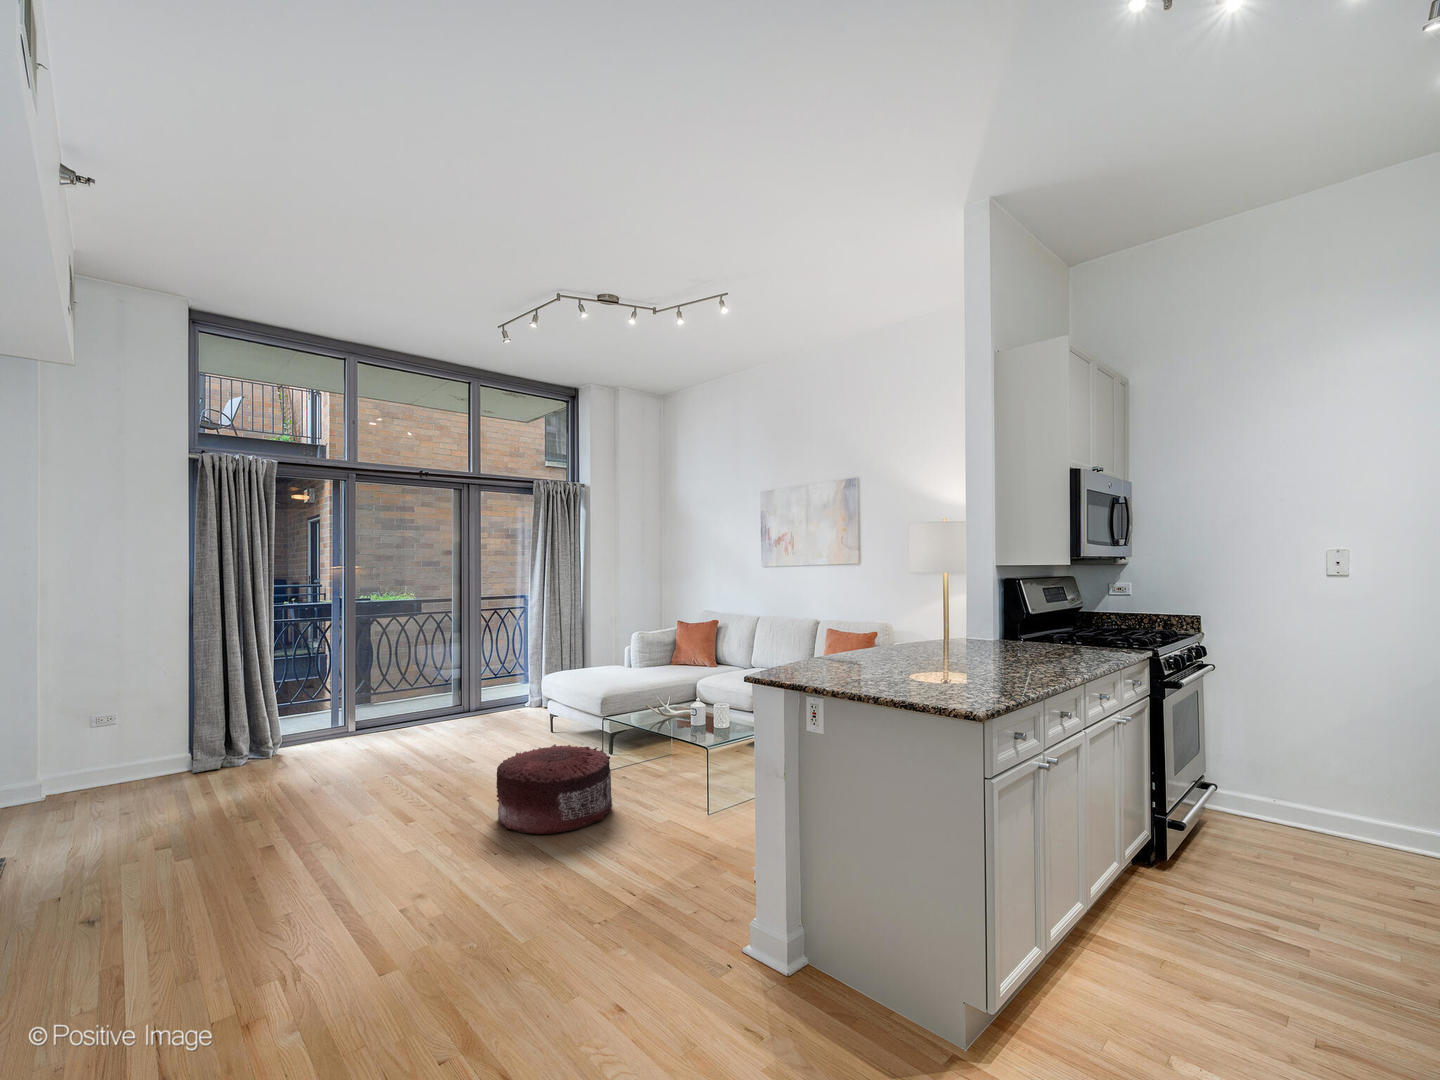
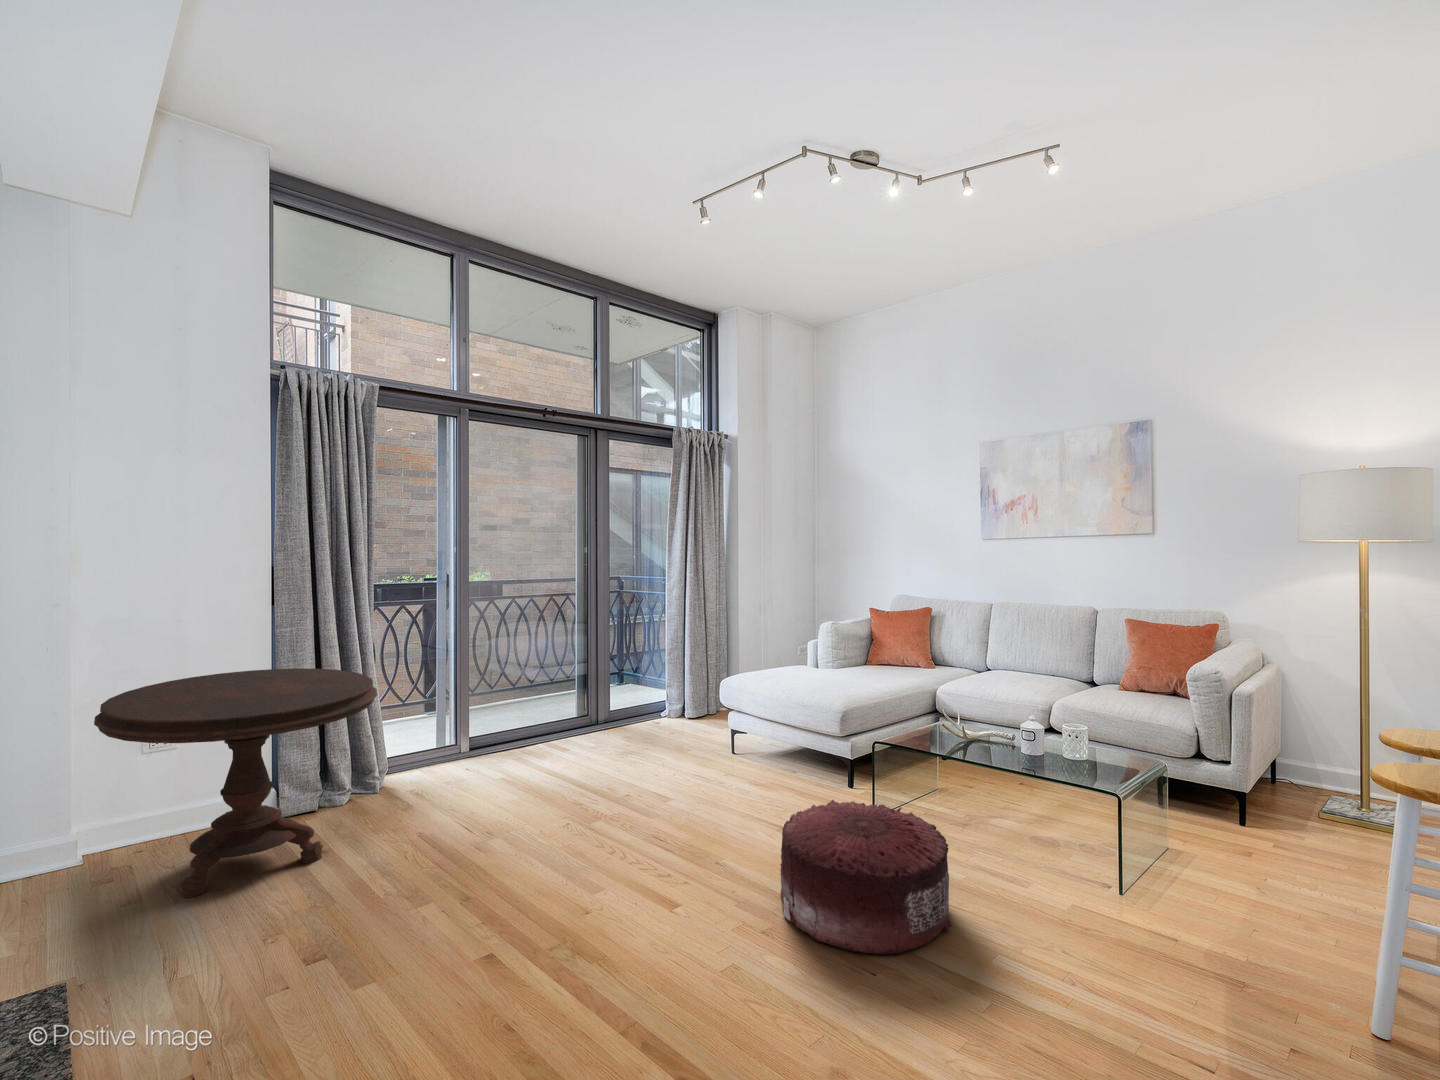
side table: none [42,666,254,816] -> present [94,668,377,897]

